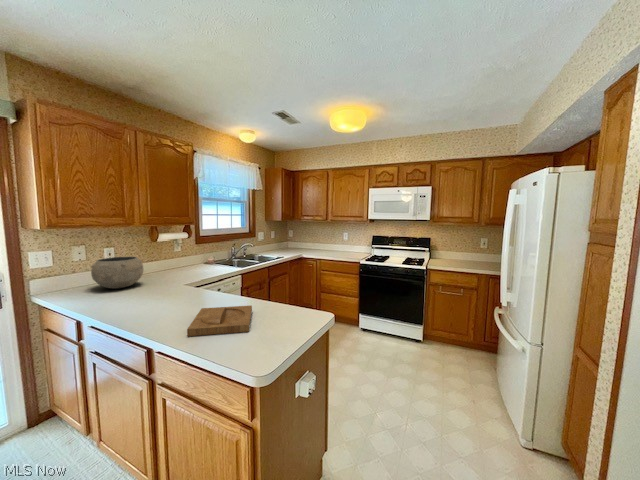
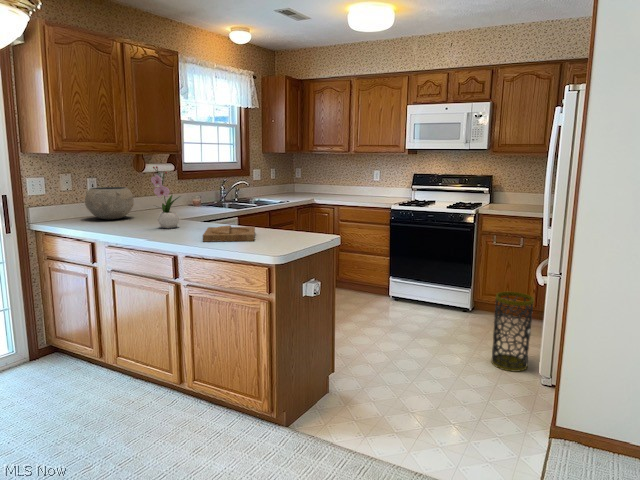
flower arrangement: none [146,243,180,305] -> present [151,166,180,228]
trash can: none [464,344,504,422] -> present [492,292,534,372]

